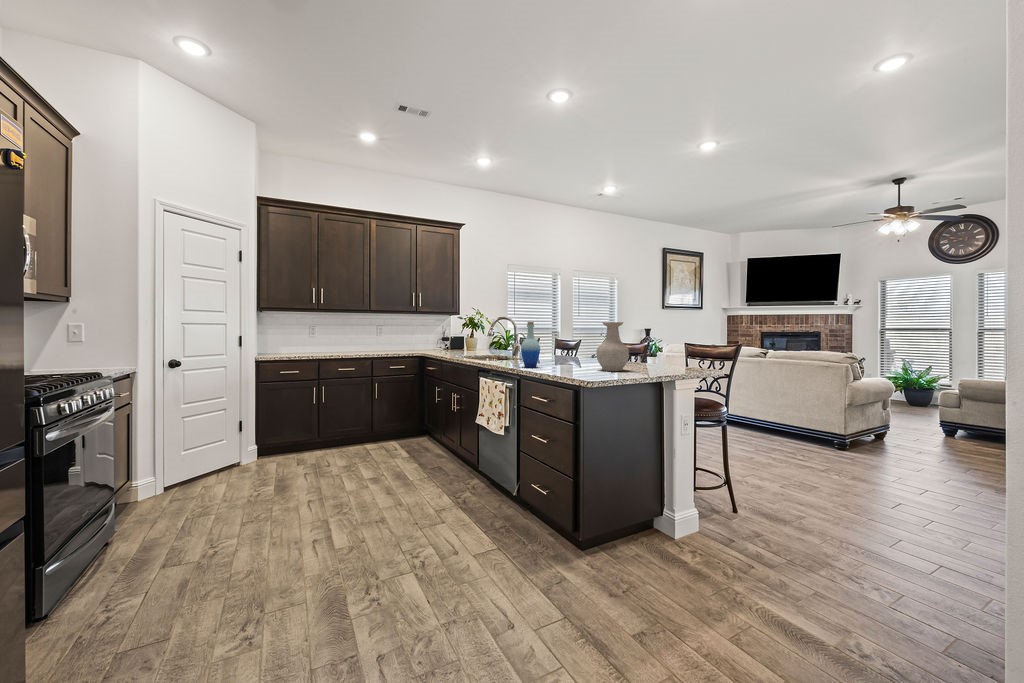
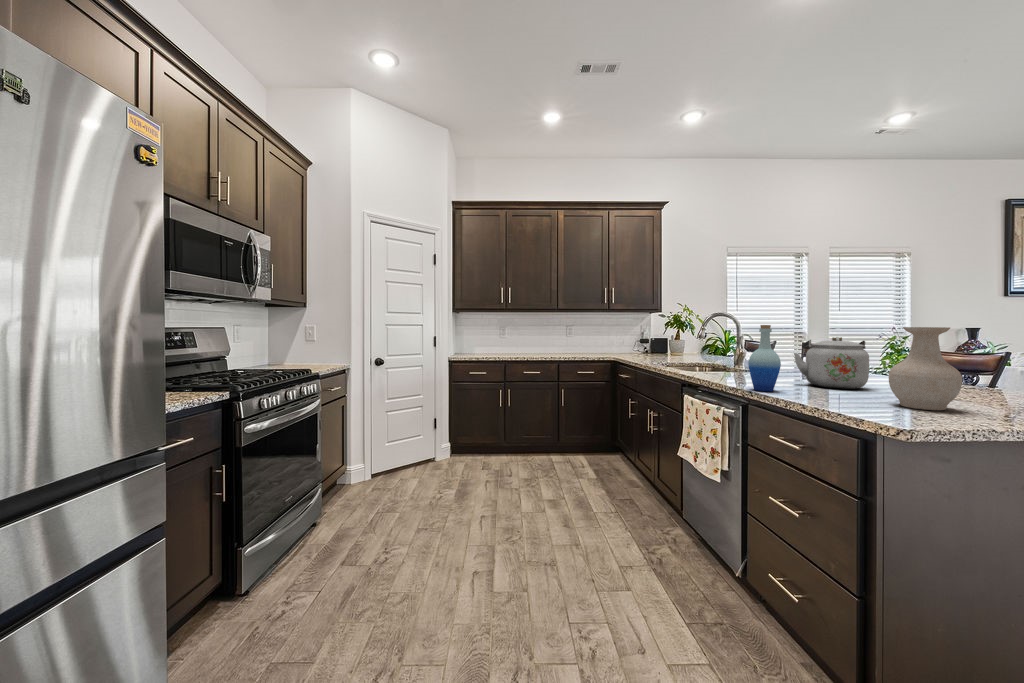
kettle: none [549,330,591,364] -> present [794,337,869,389]

